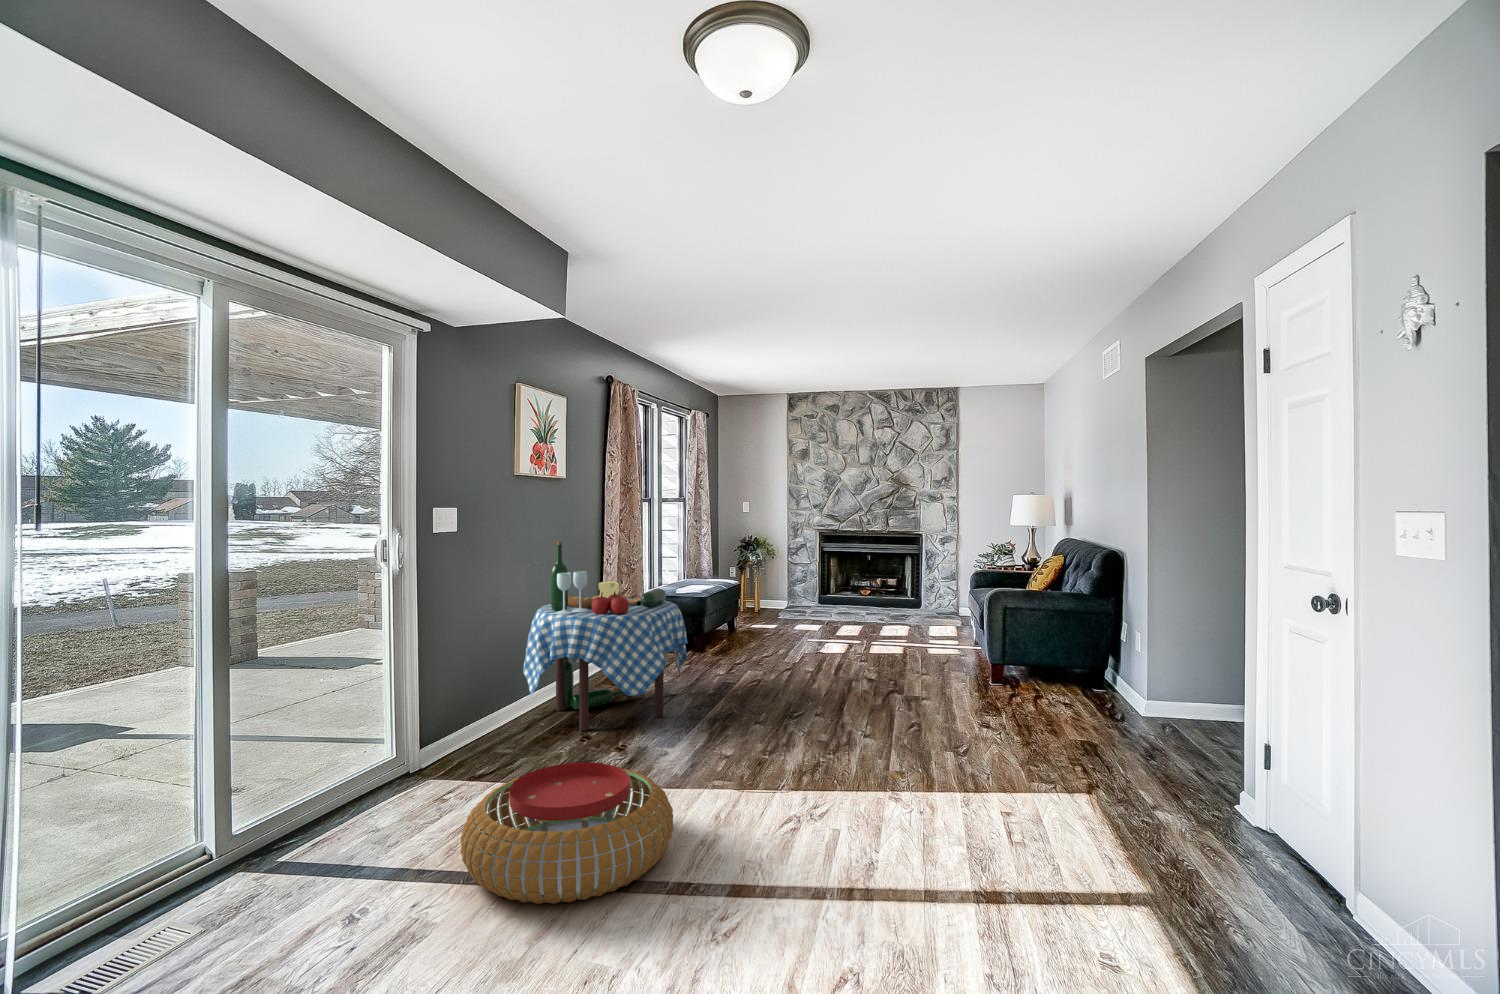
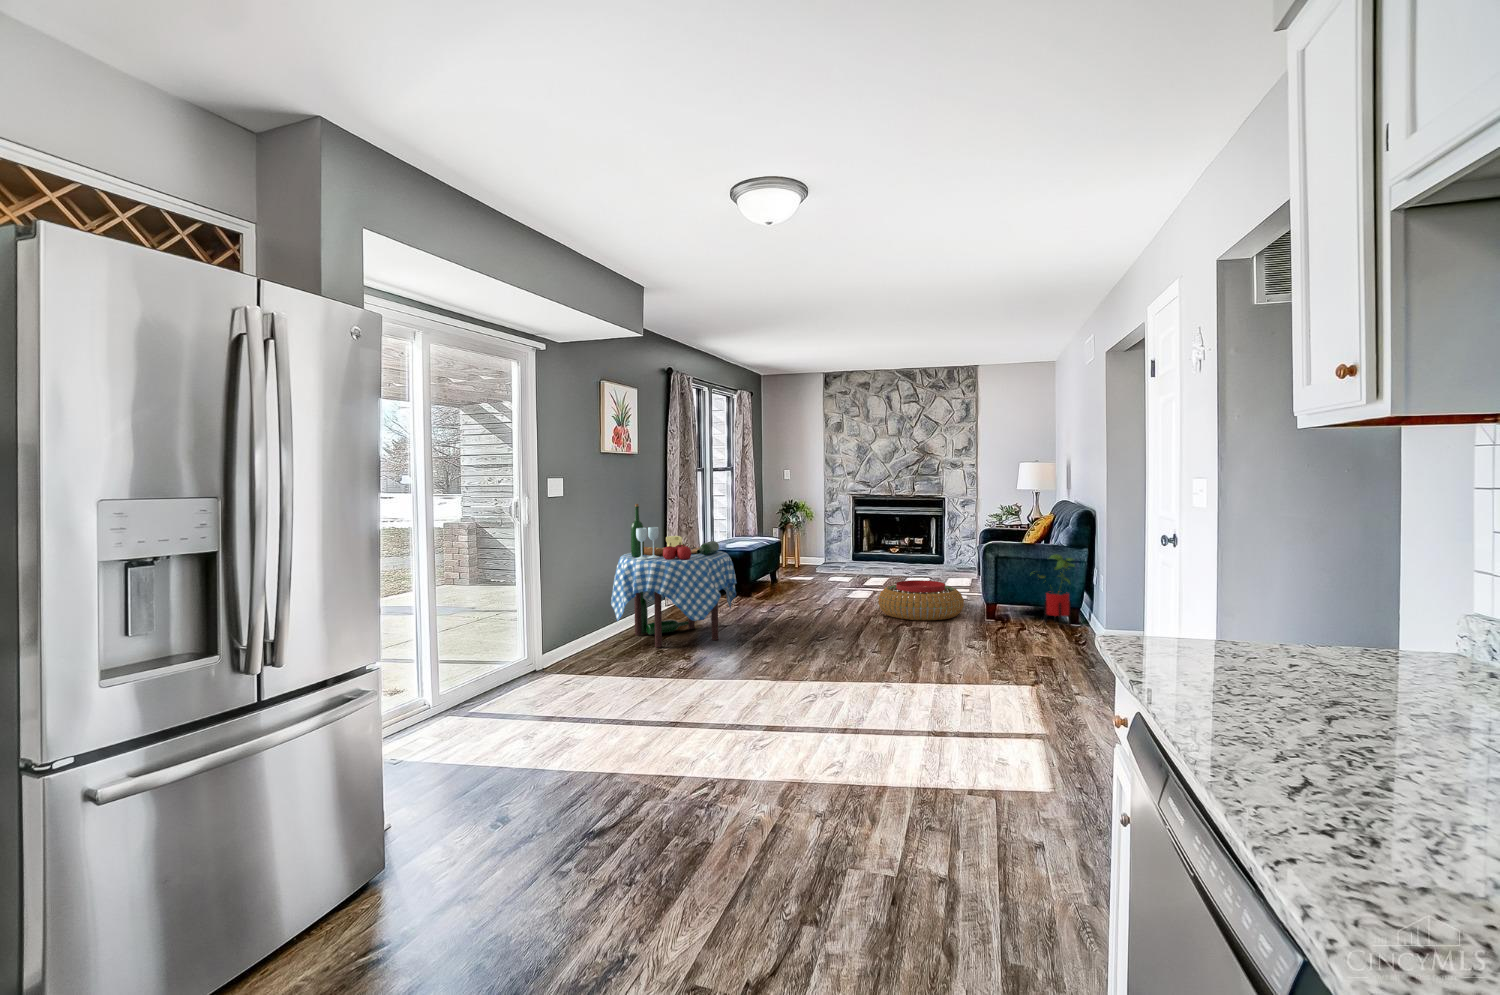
house plant: none [1046,604,1108,694] -> present [1038,554,1075,627]
pouf: present [461,762,673,904] -> present [878,580,964,620]

